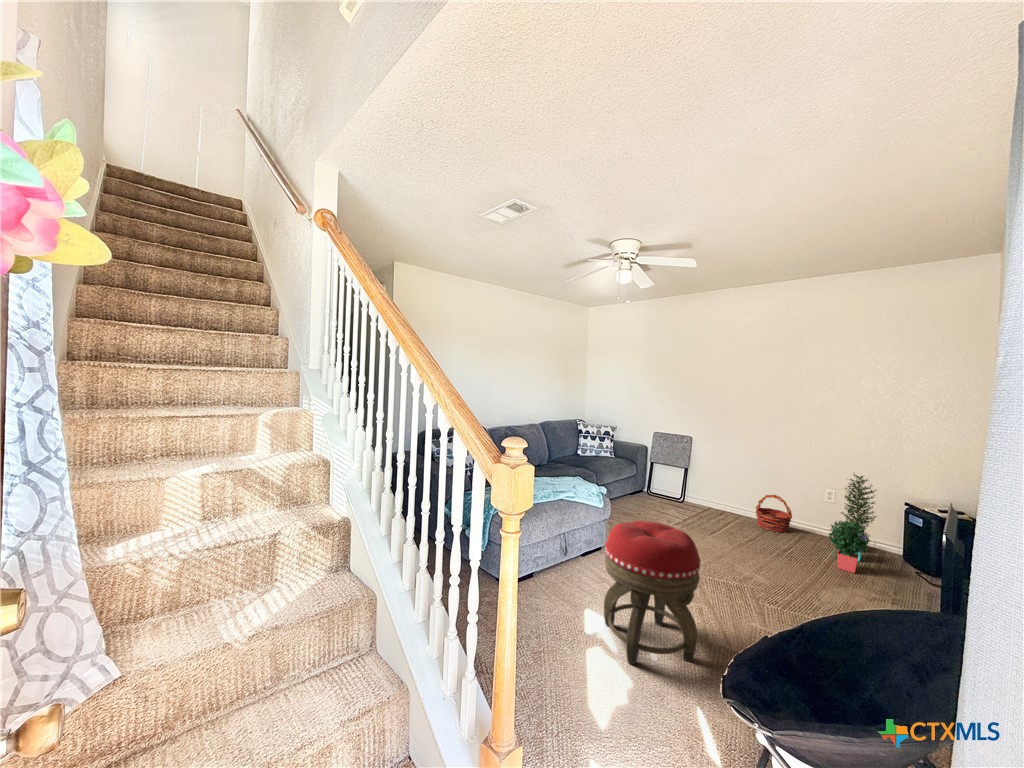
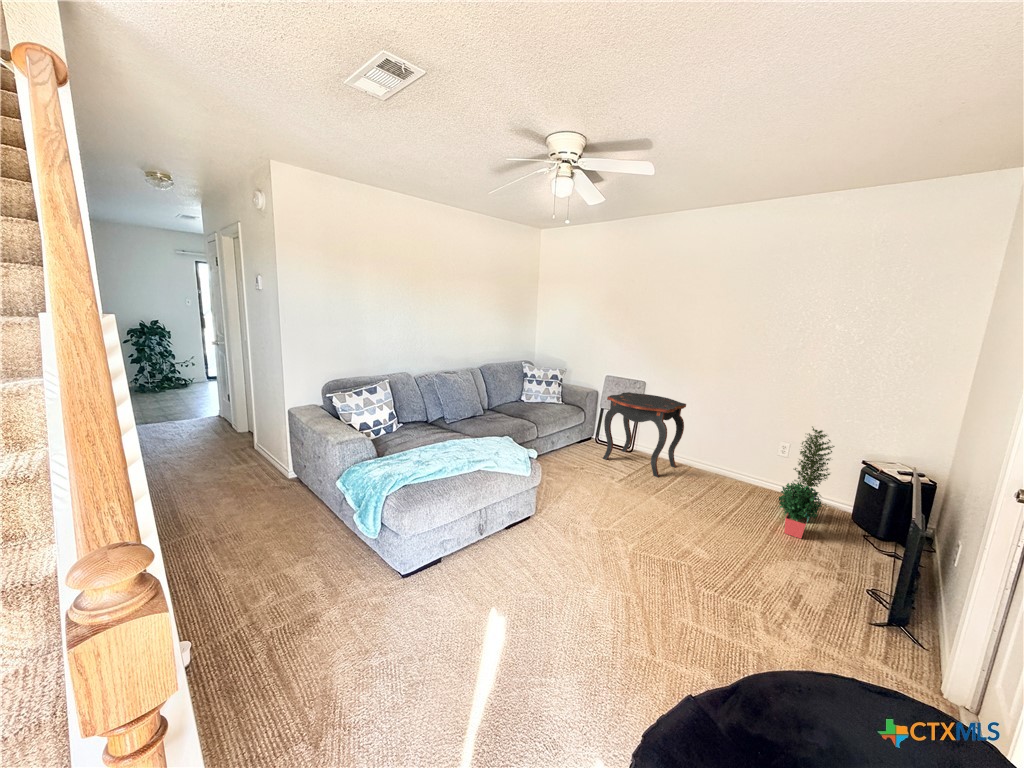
side table: none [657,446,733,523] -> present [603,392,686,477]
basket: present [756,495,792,532] -> none [705,447,742,487]
footstool: present [604,521,701,664] -> none [506,510,622,693]

